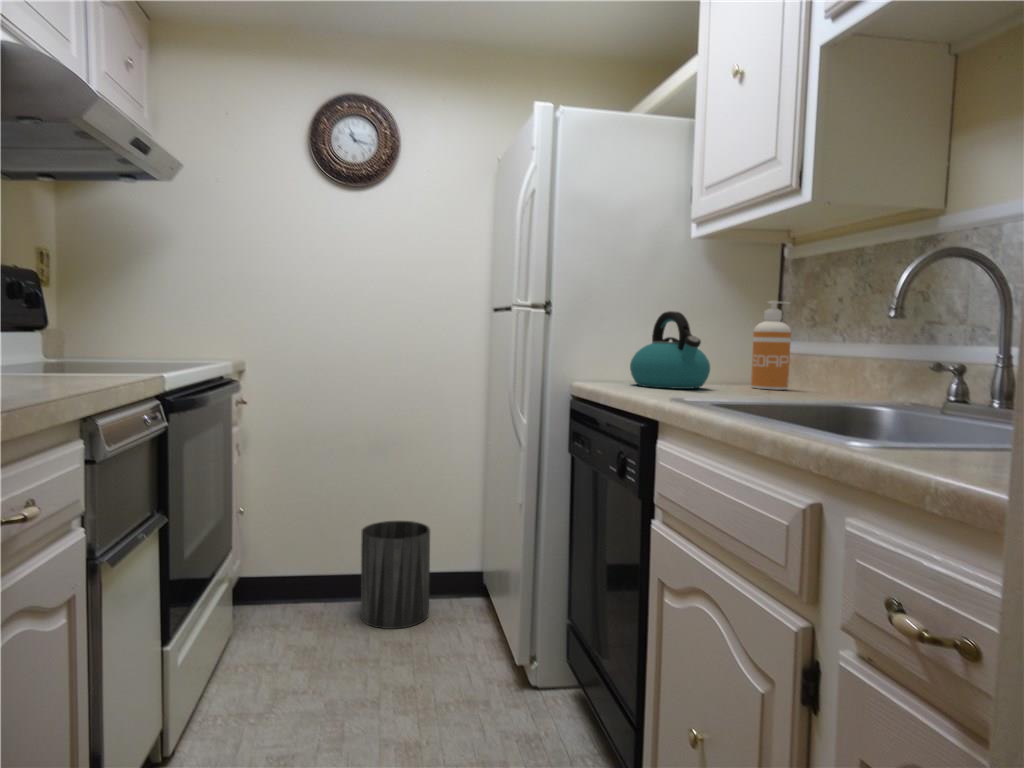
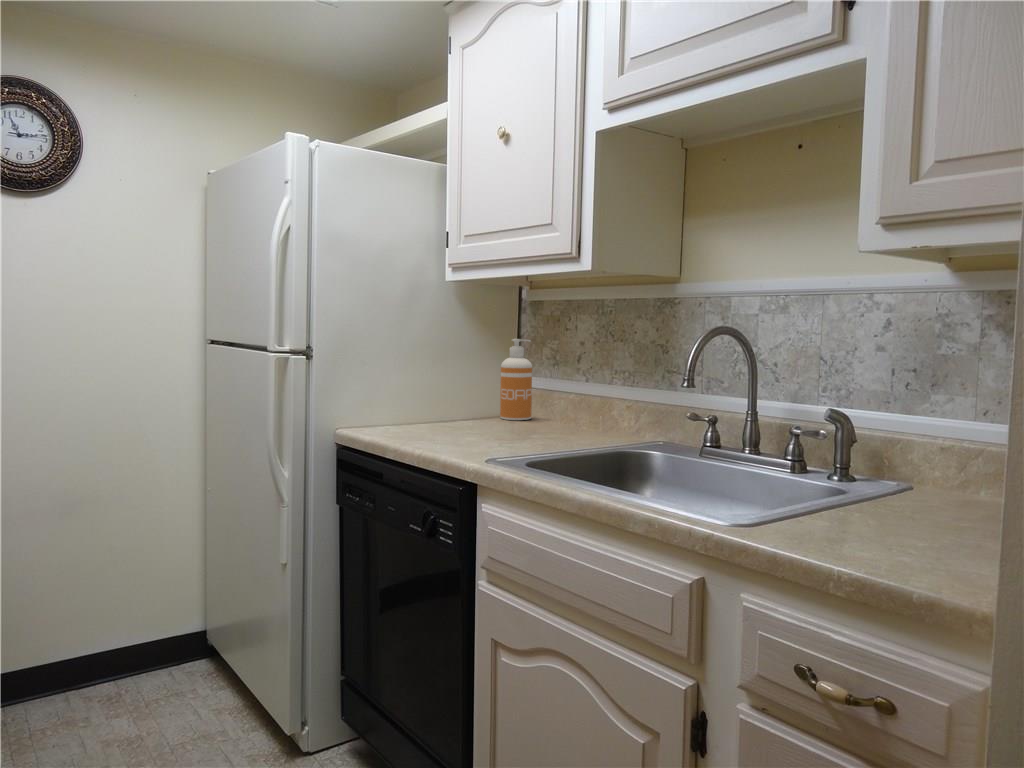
kettle: present [630,311,710,389] -> none [402,355,479,433]
trash can: present [361,520,430,629] -> none [45,595,146,738]

